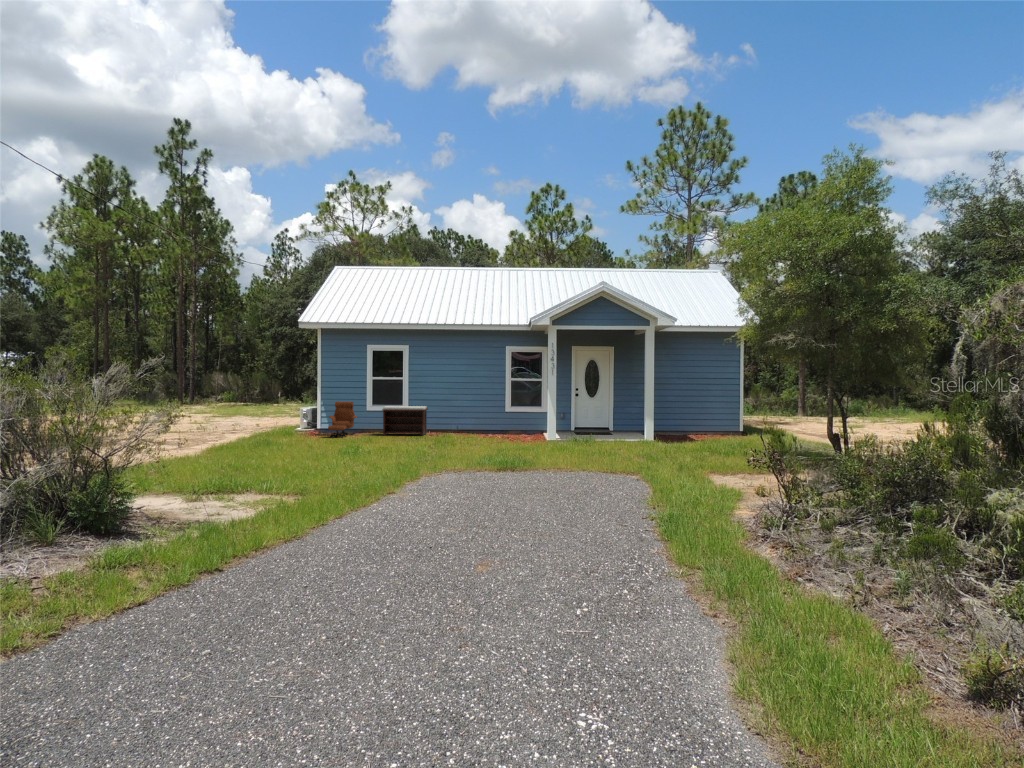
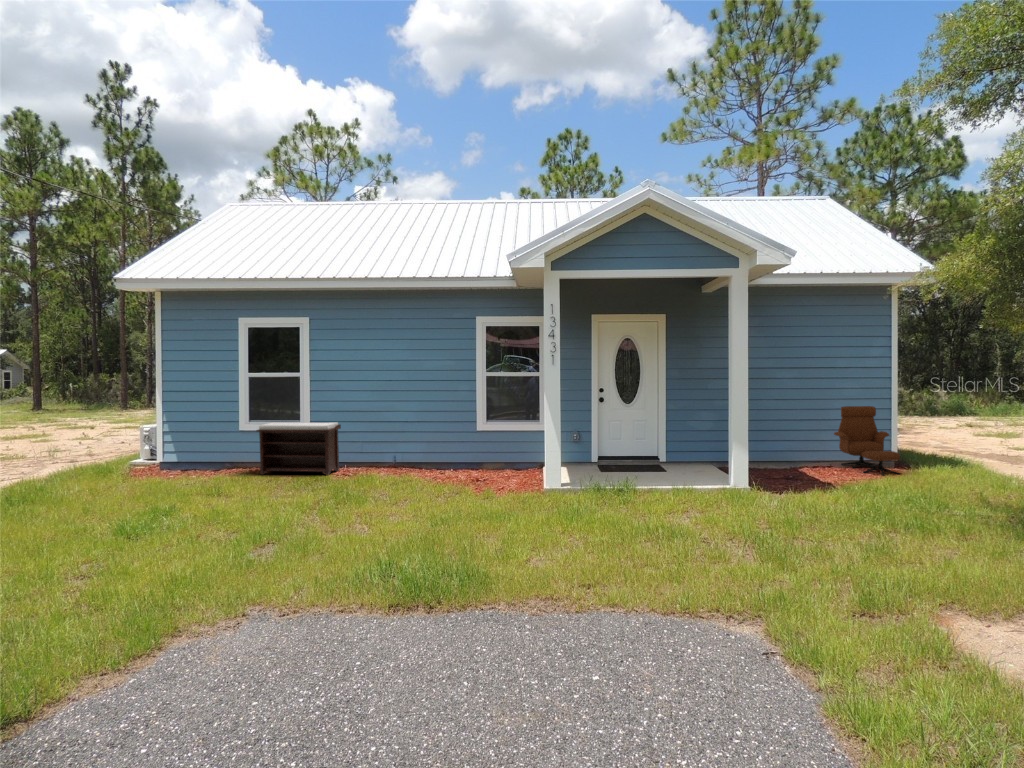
lounge chair: present [328,401,357,438] -> present [834,406,900,475]

